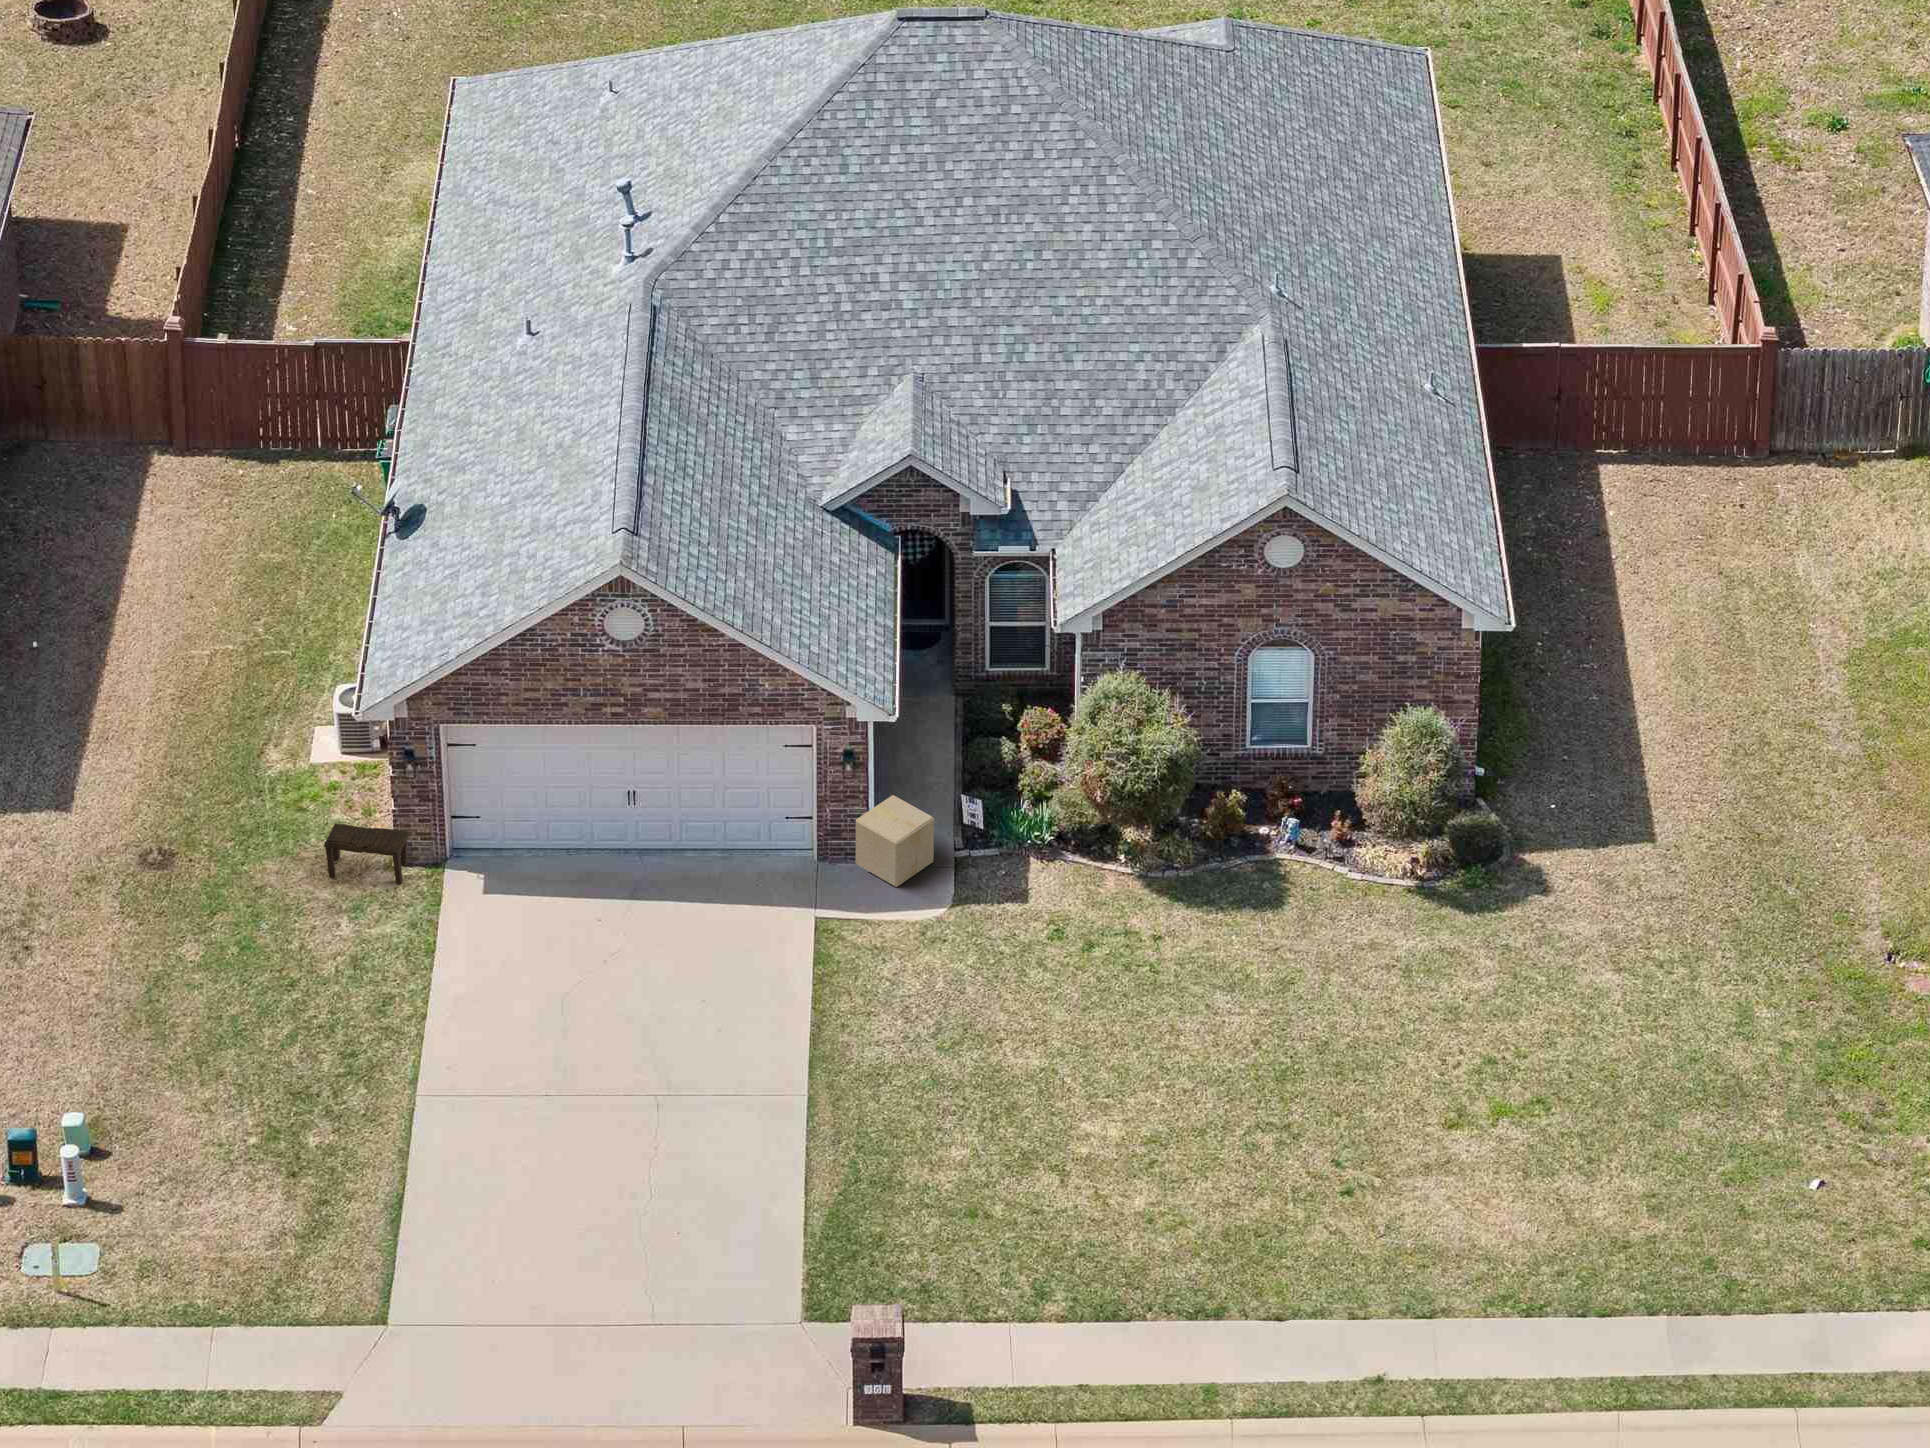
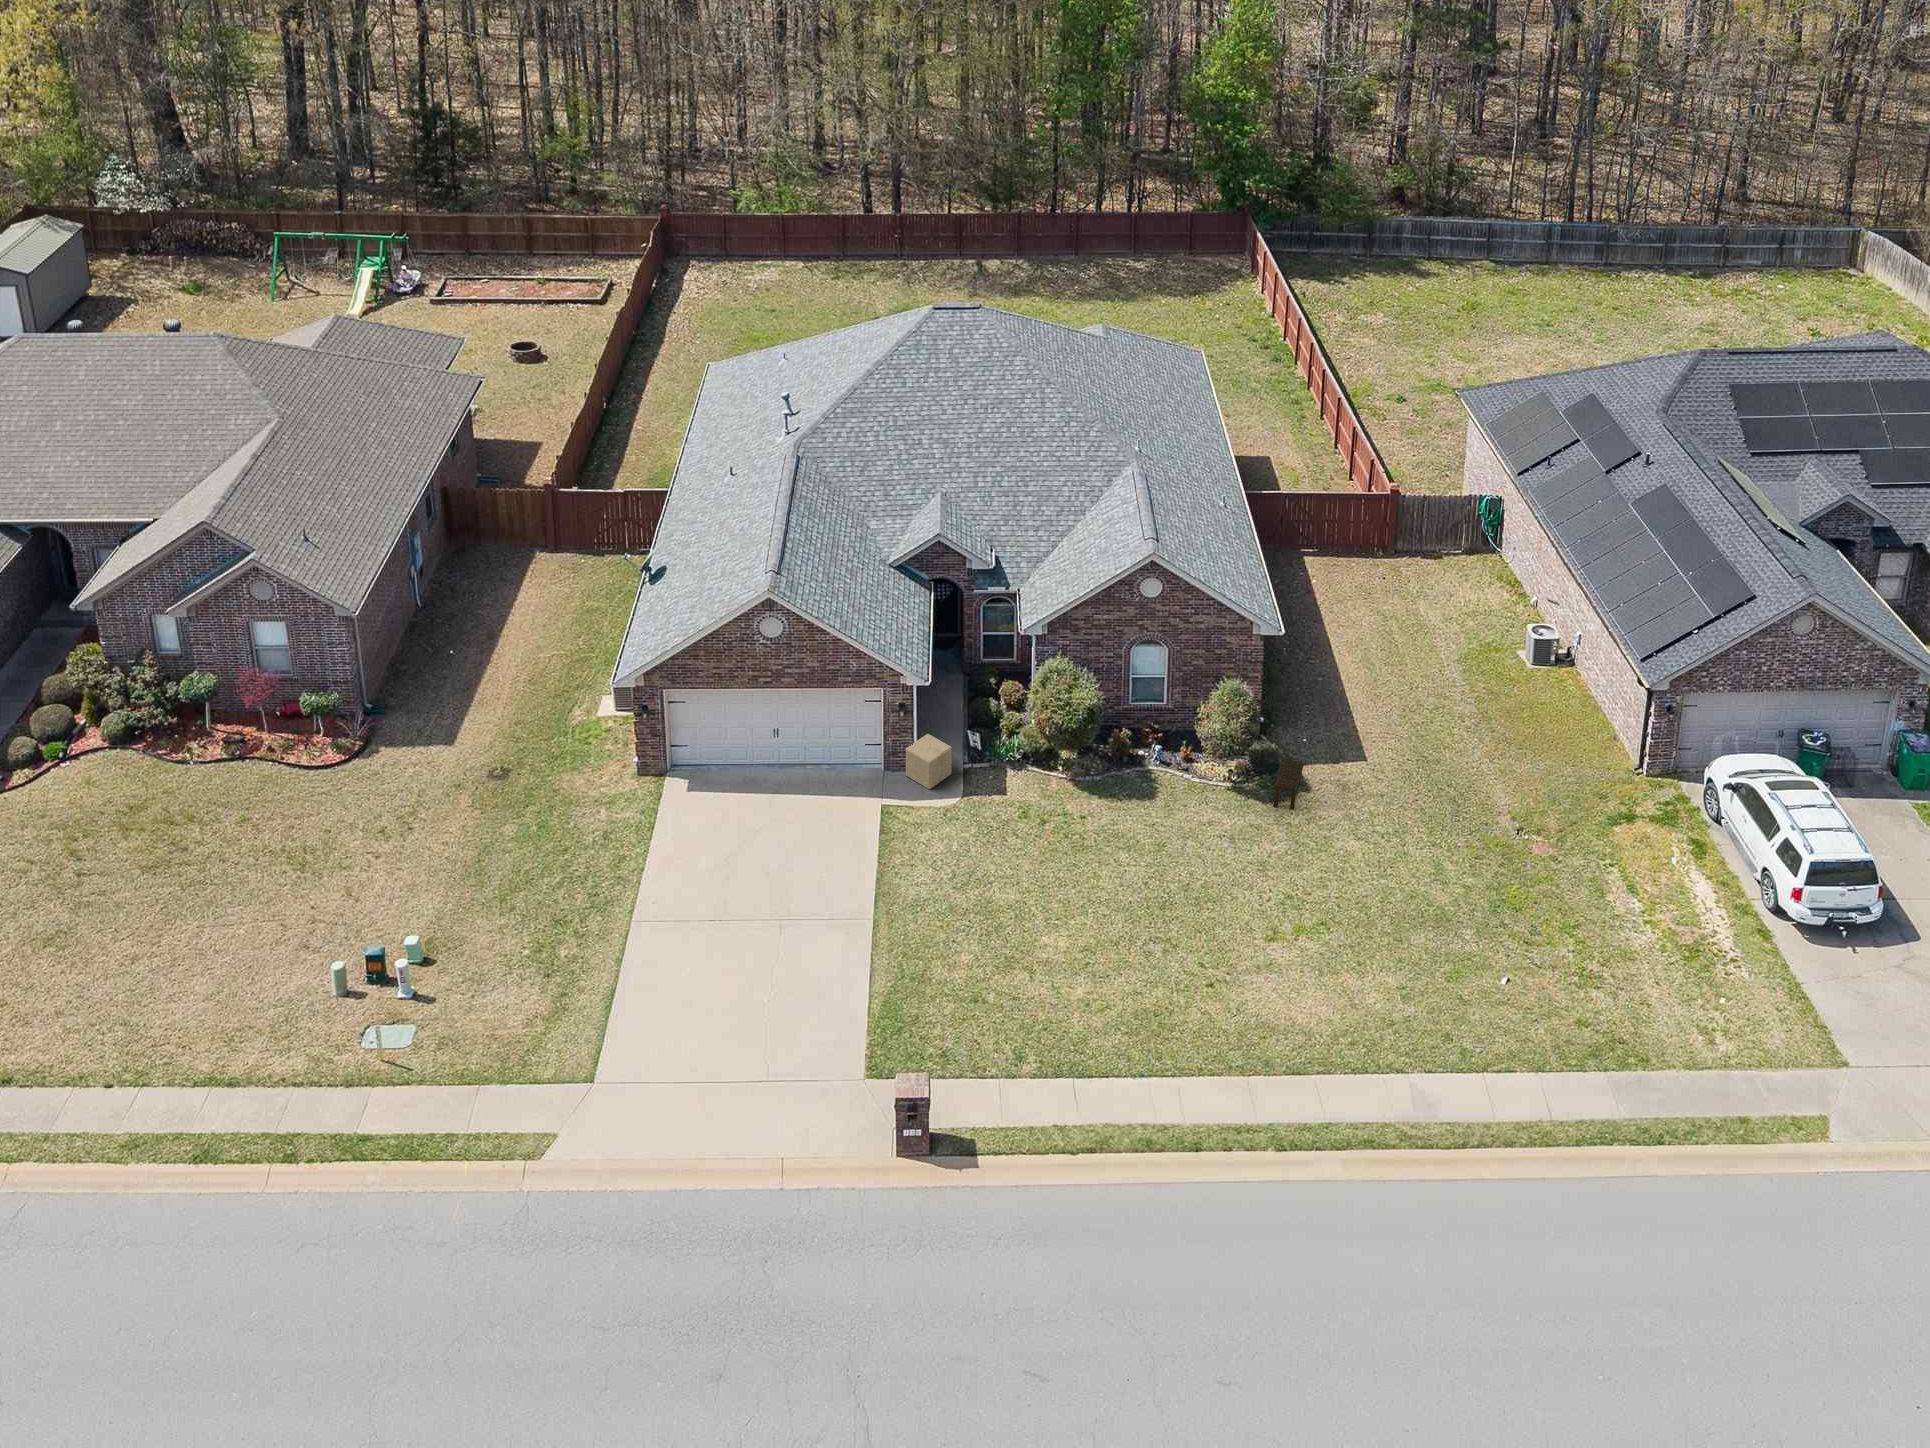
bench: present [324,823,409,885] -> present [1274,758,1304,810]

